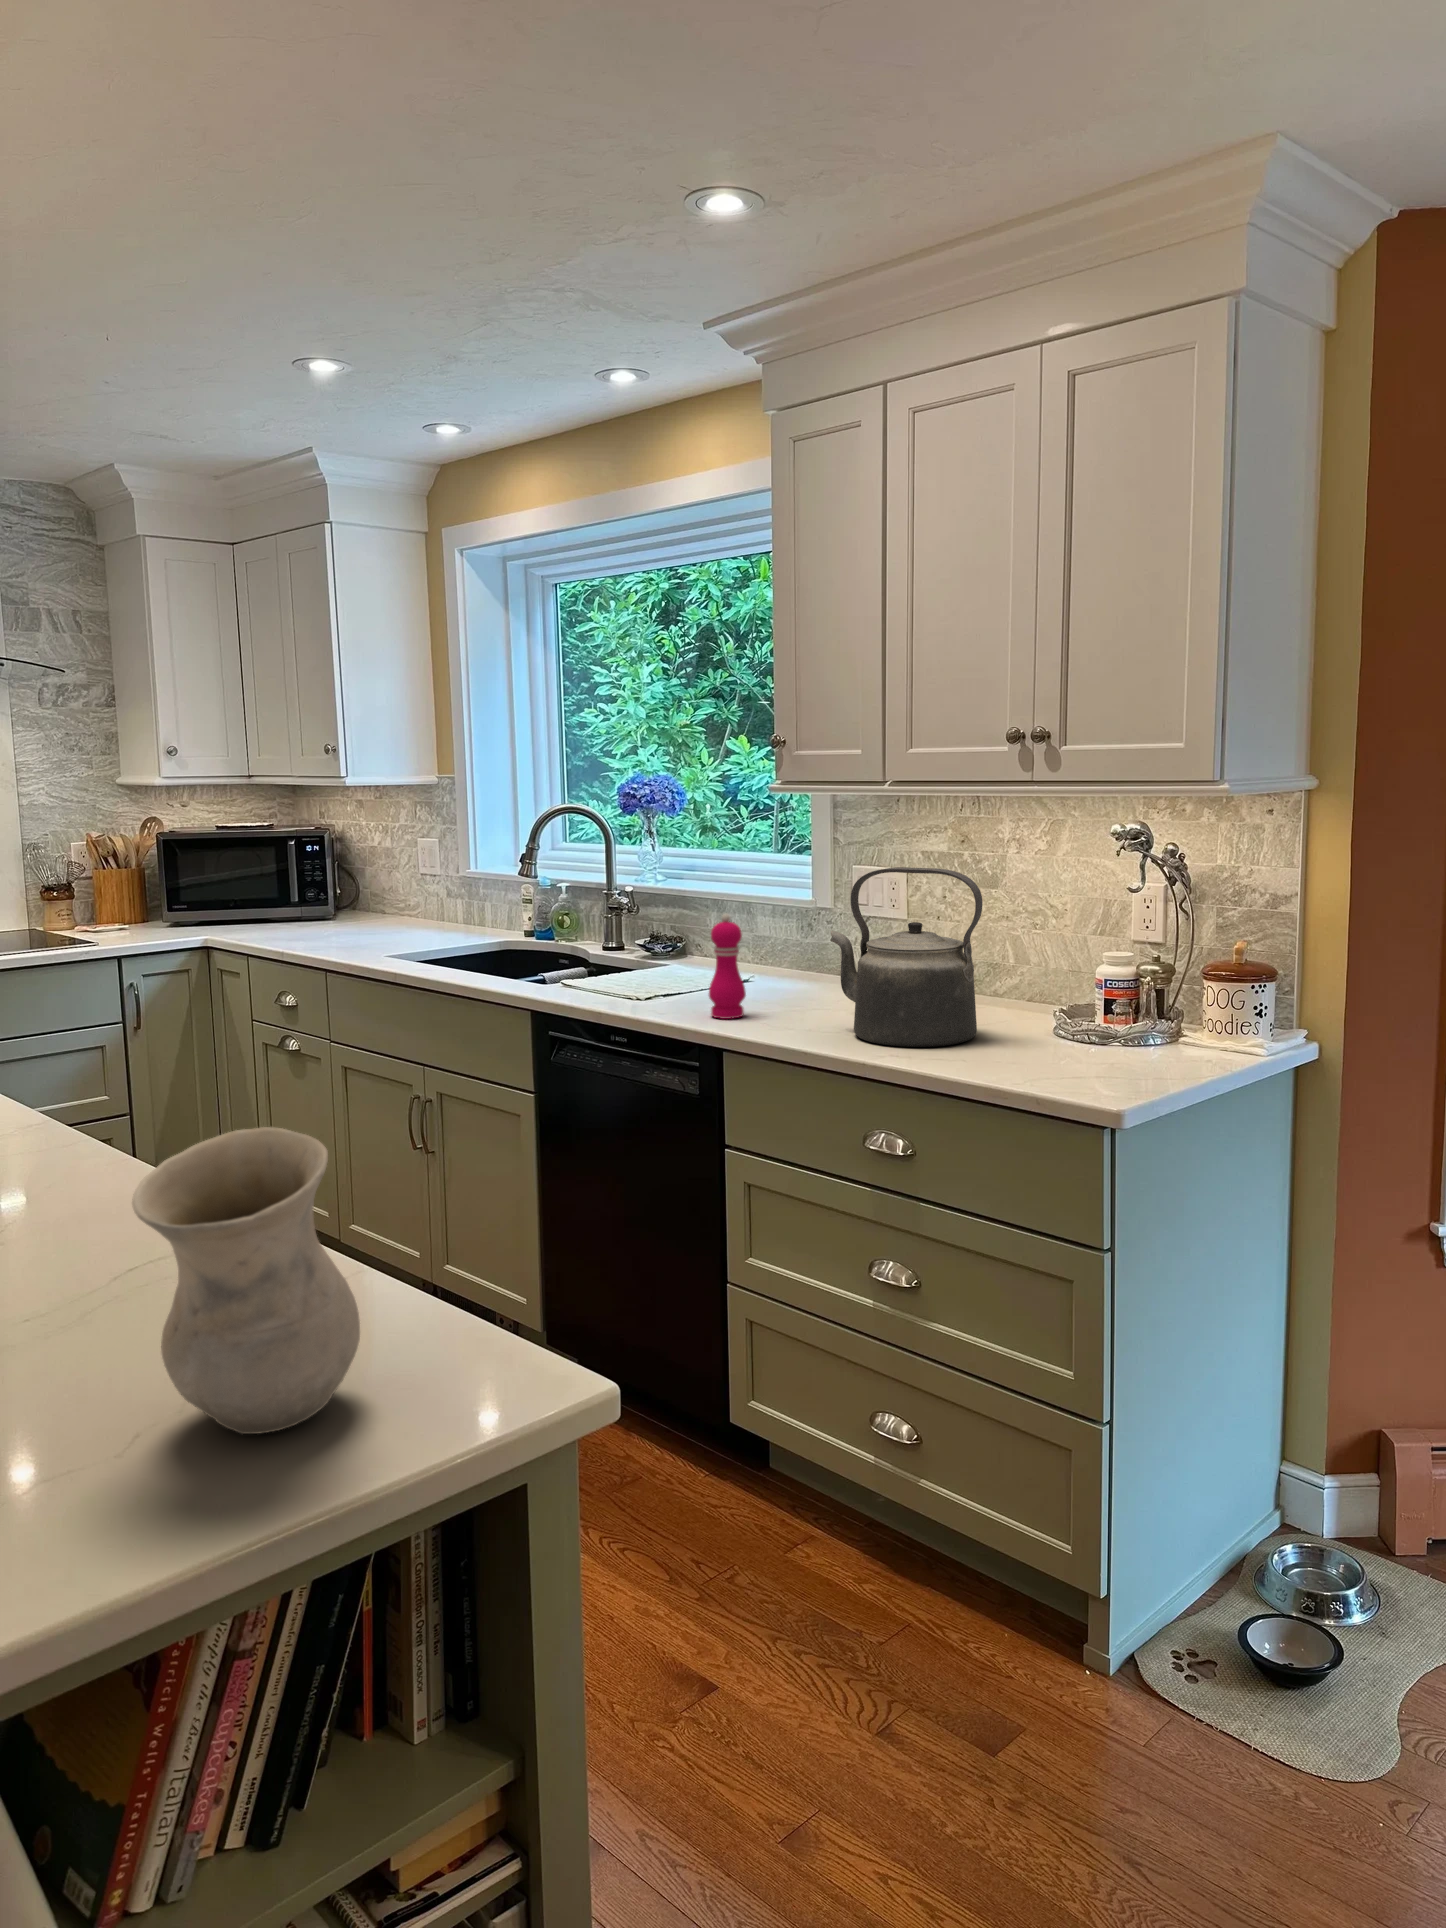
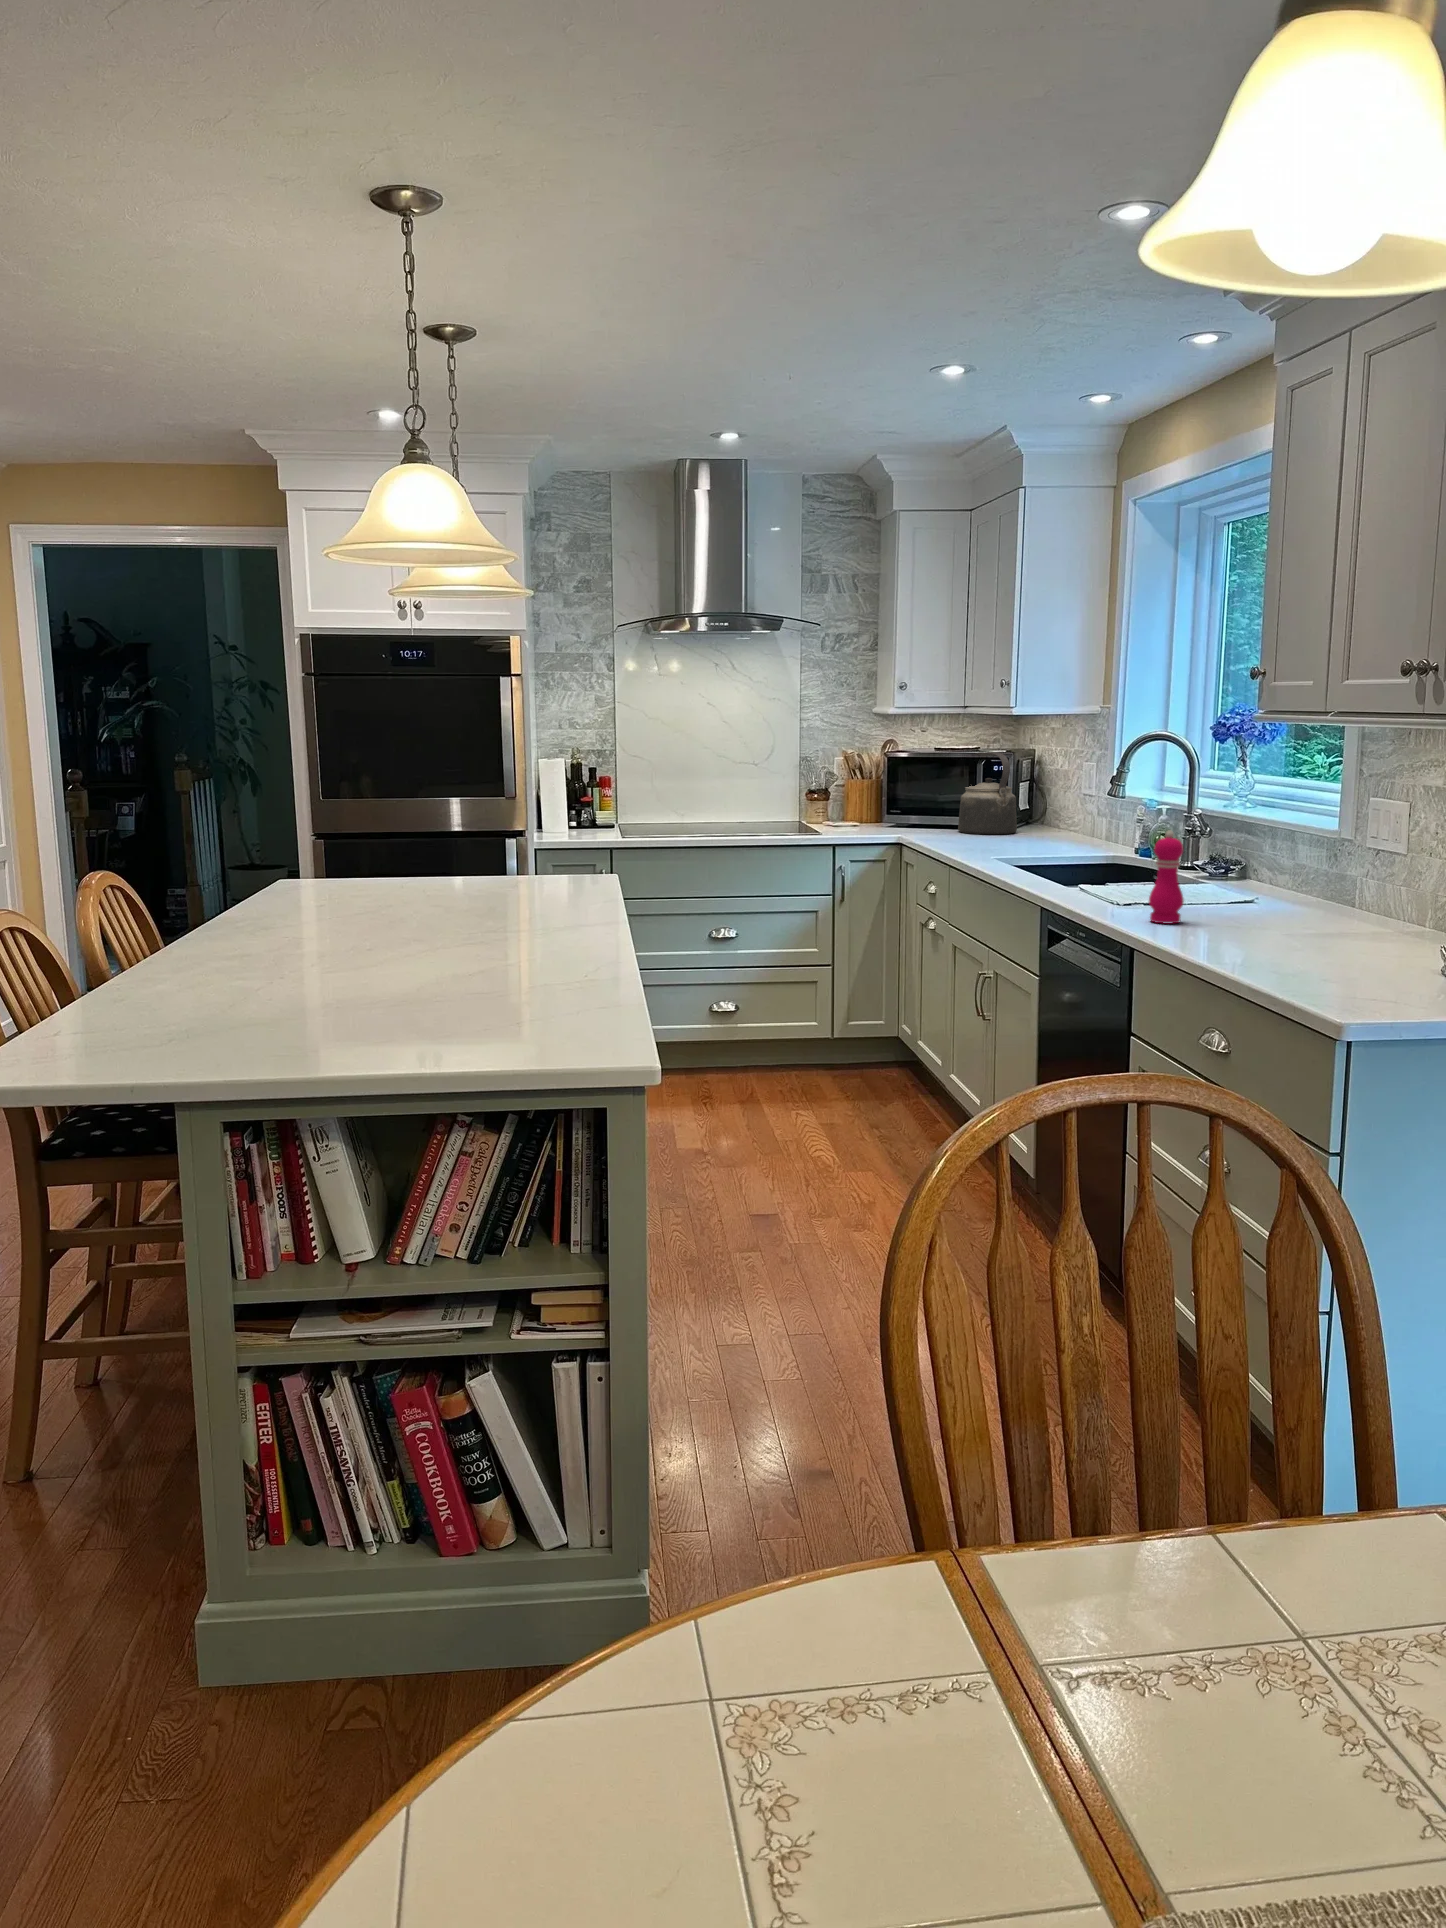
kettle: present [830,867,983,1047] -> present [958,752,1017,834]
vase: present [132,1127,360,1434] -> none [432,891,551,1049]

